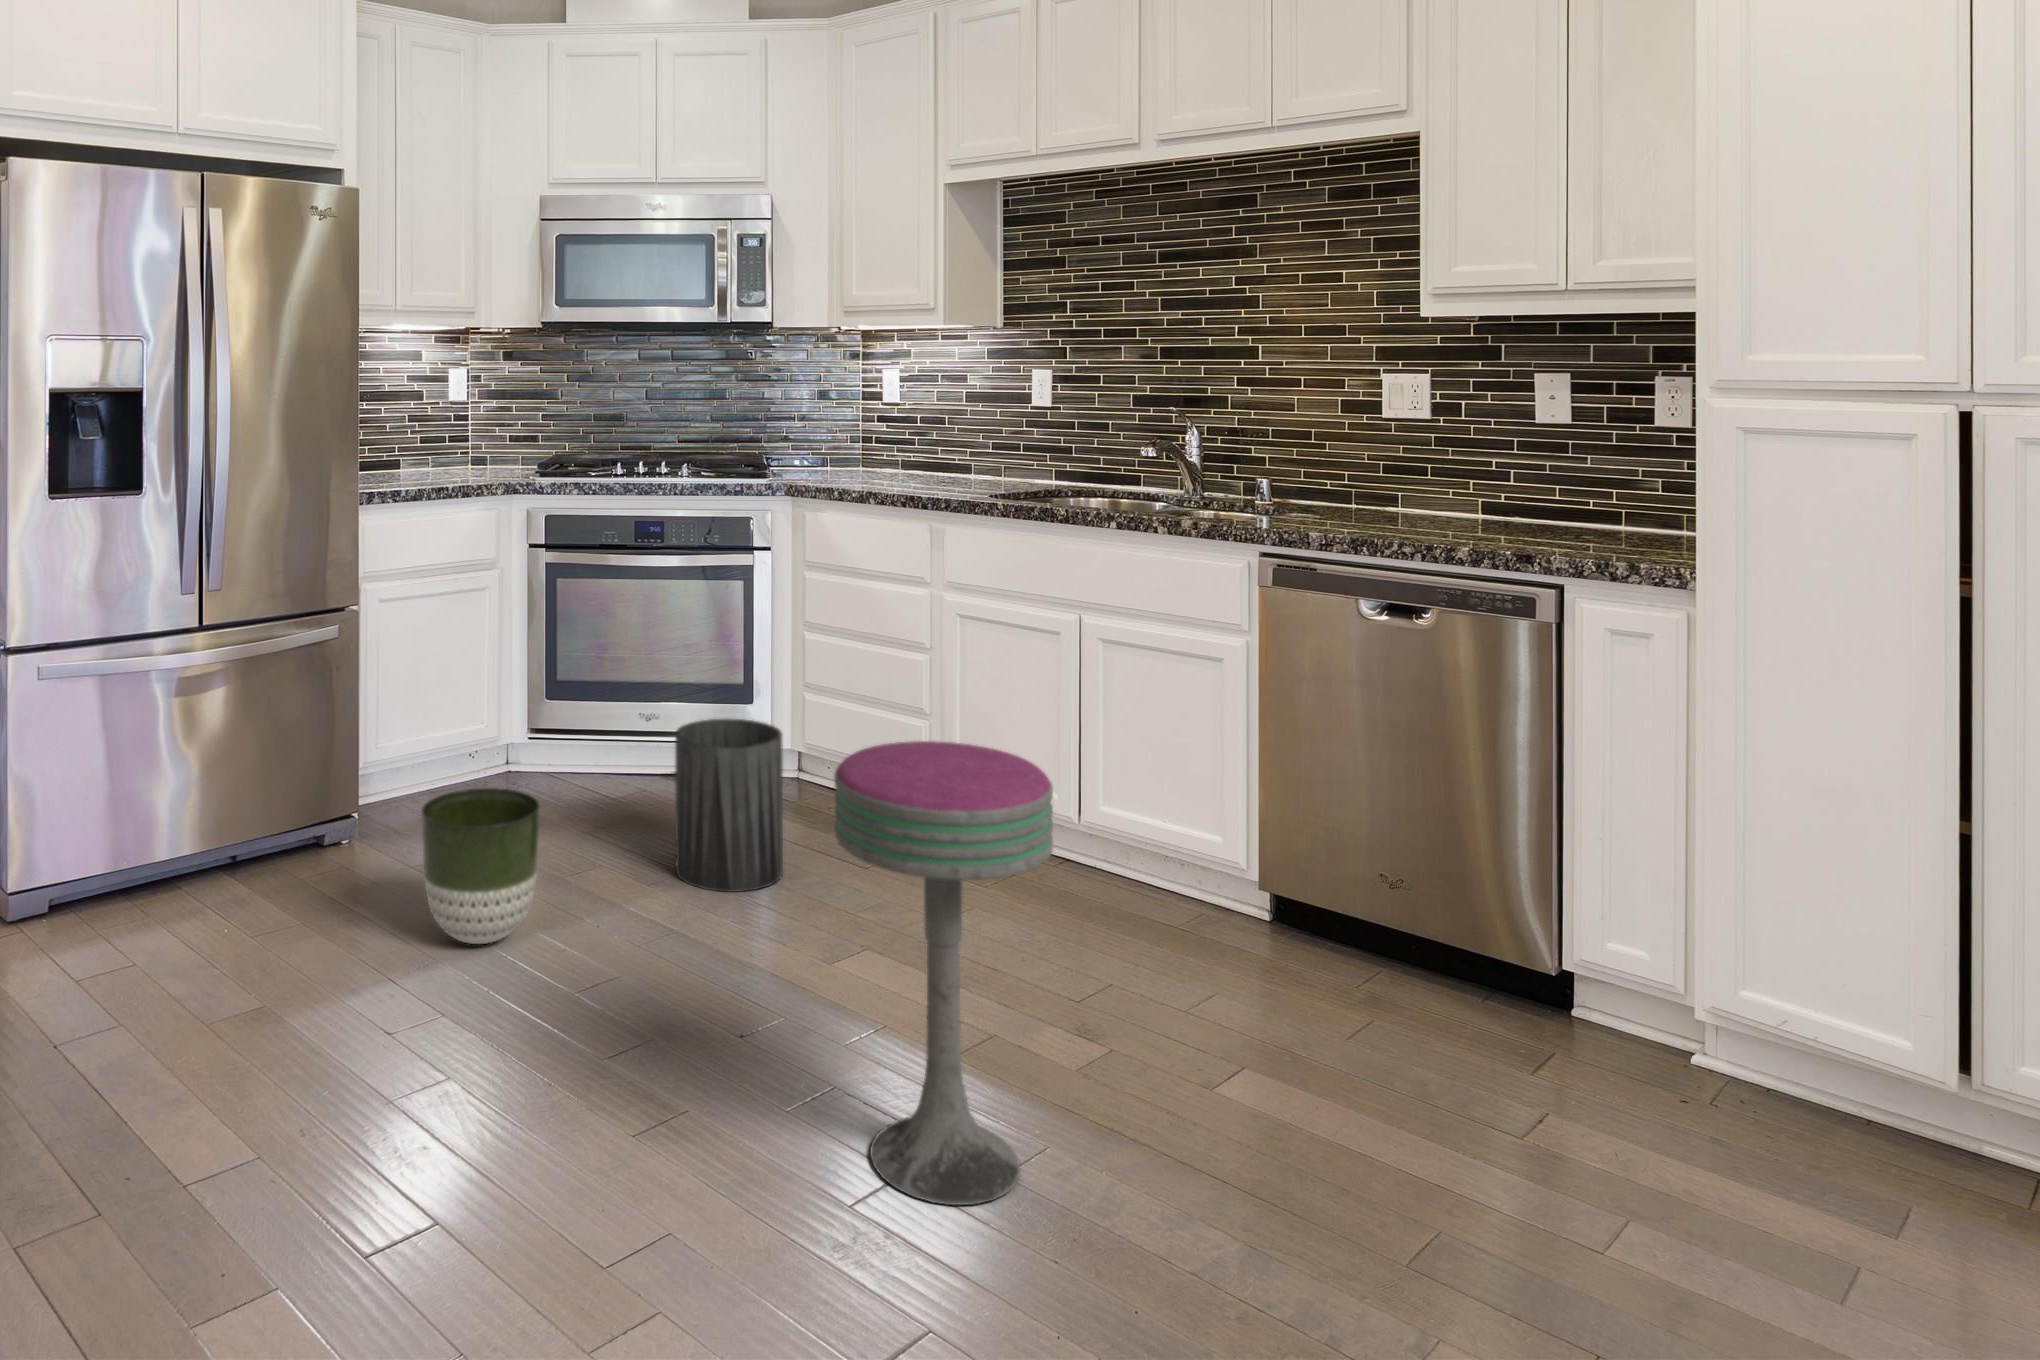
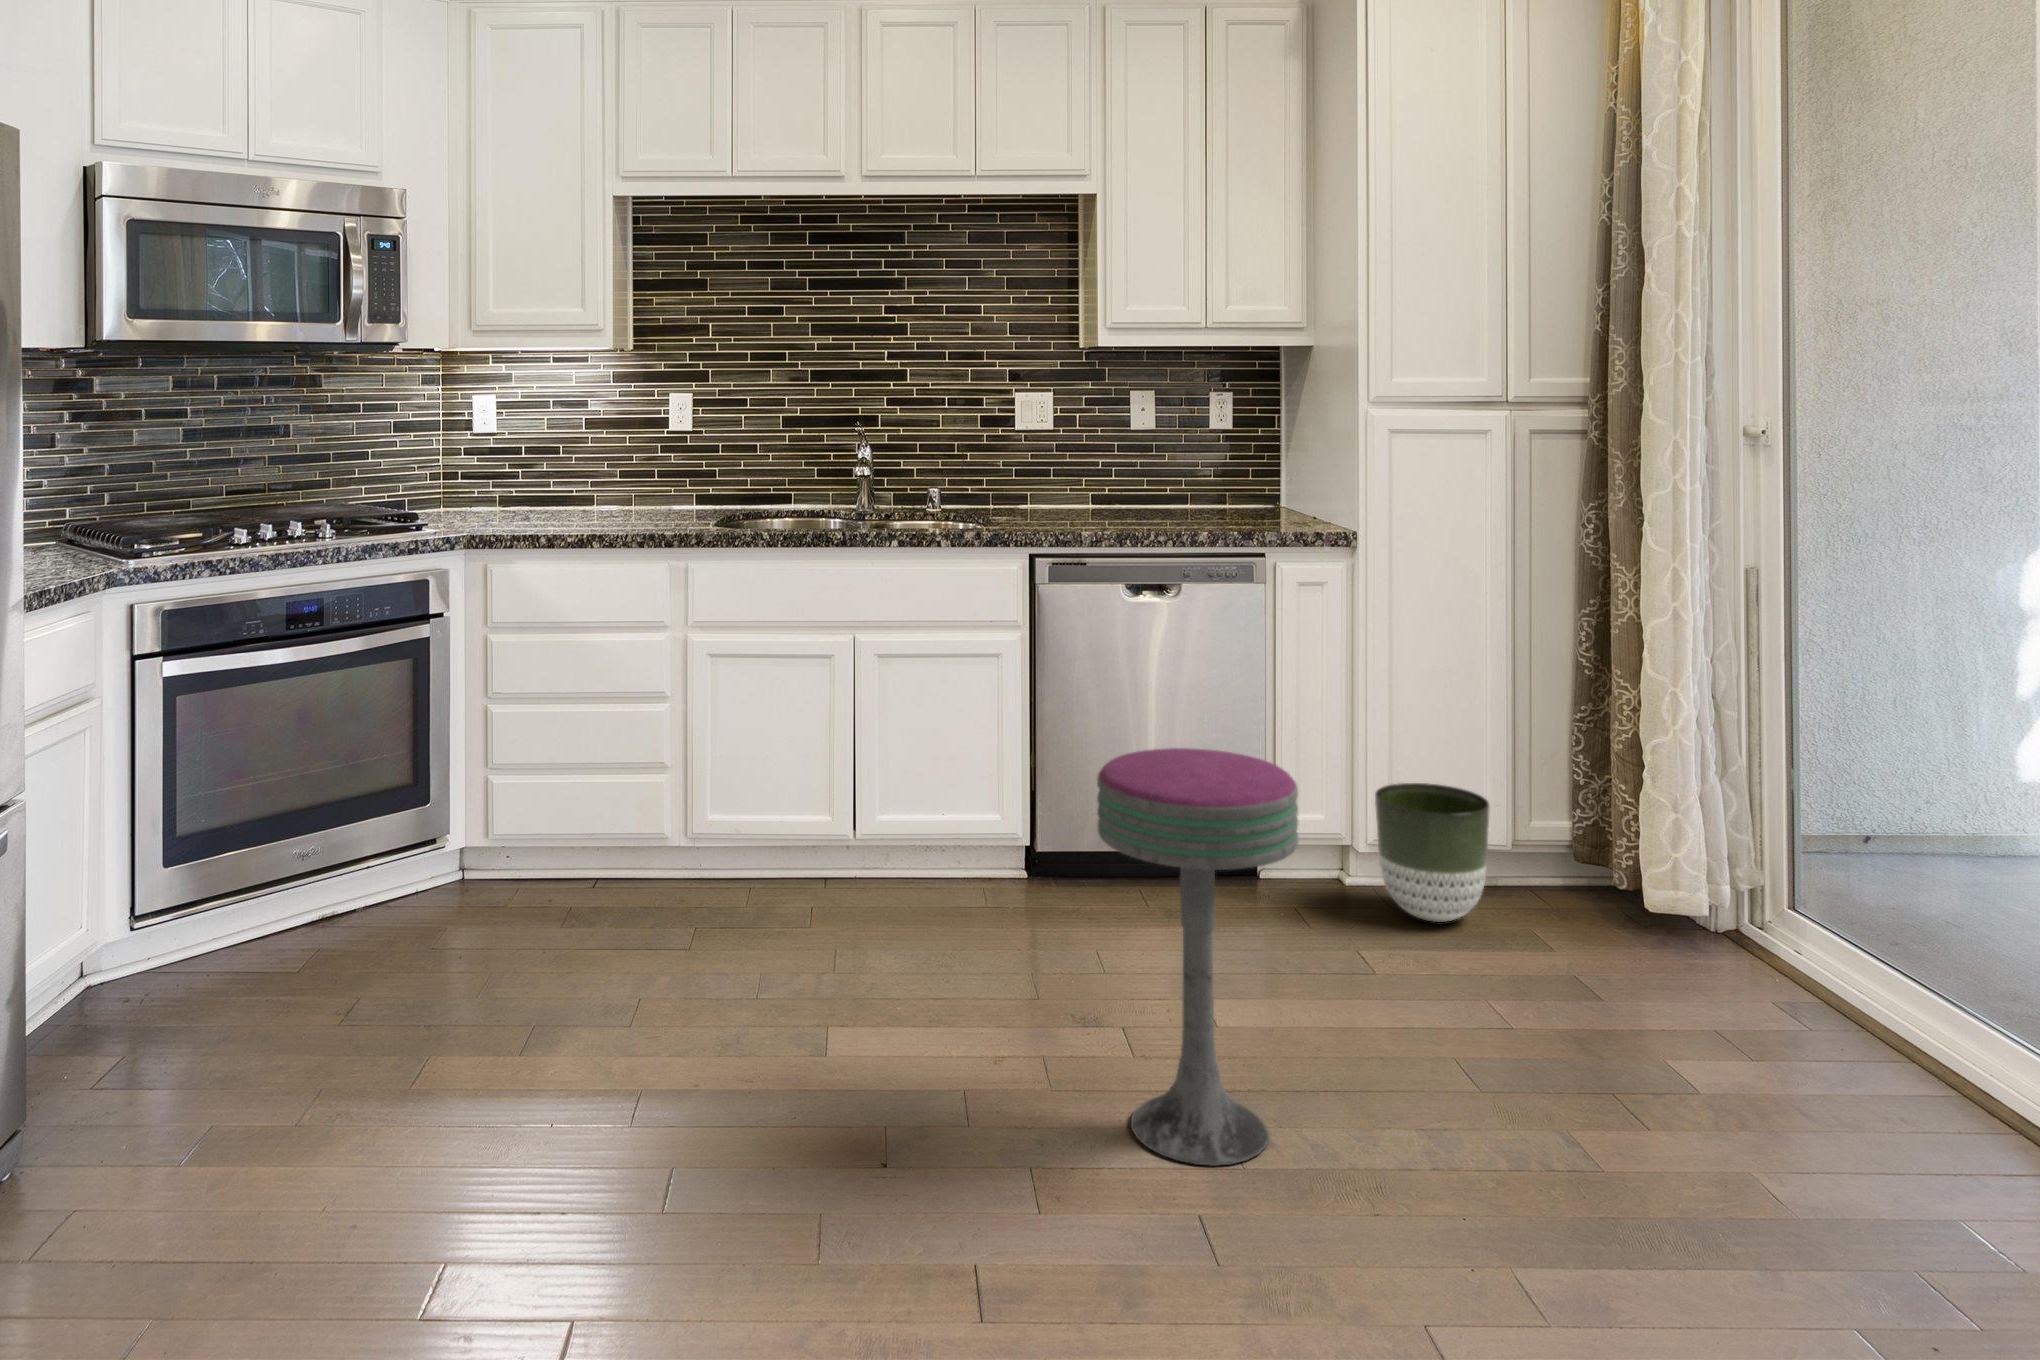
trash can: present [675,719,783,892] -> none [543,812,671,1021]
planter: present [421,788,540,944] -> present [1375,783,1490,922]

